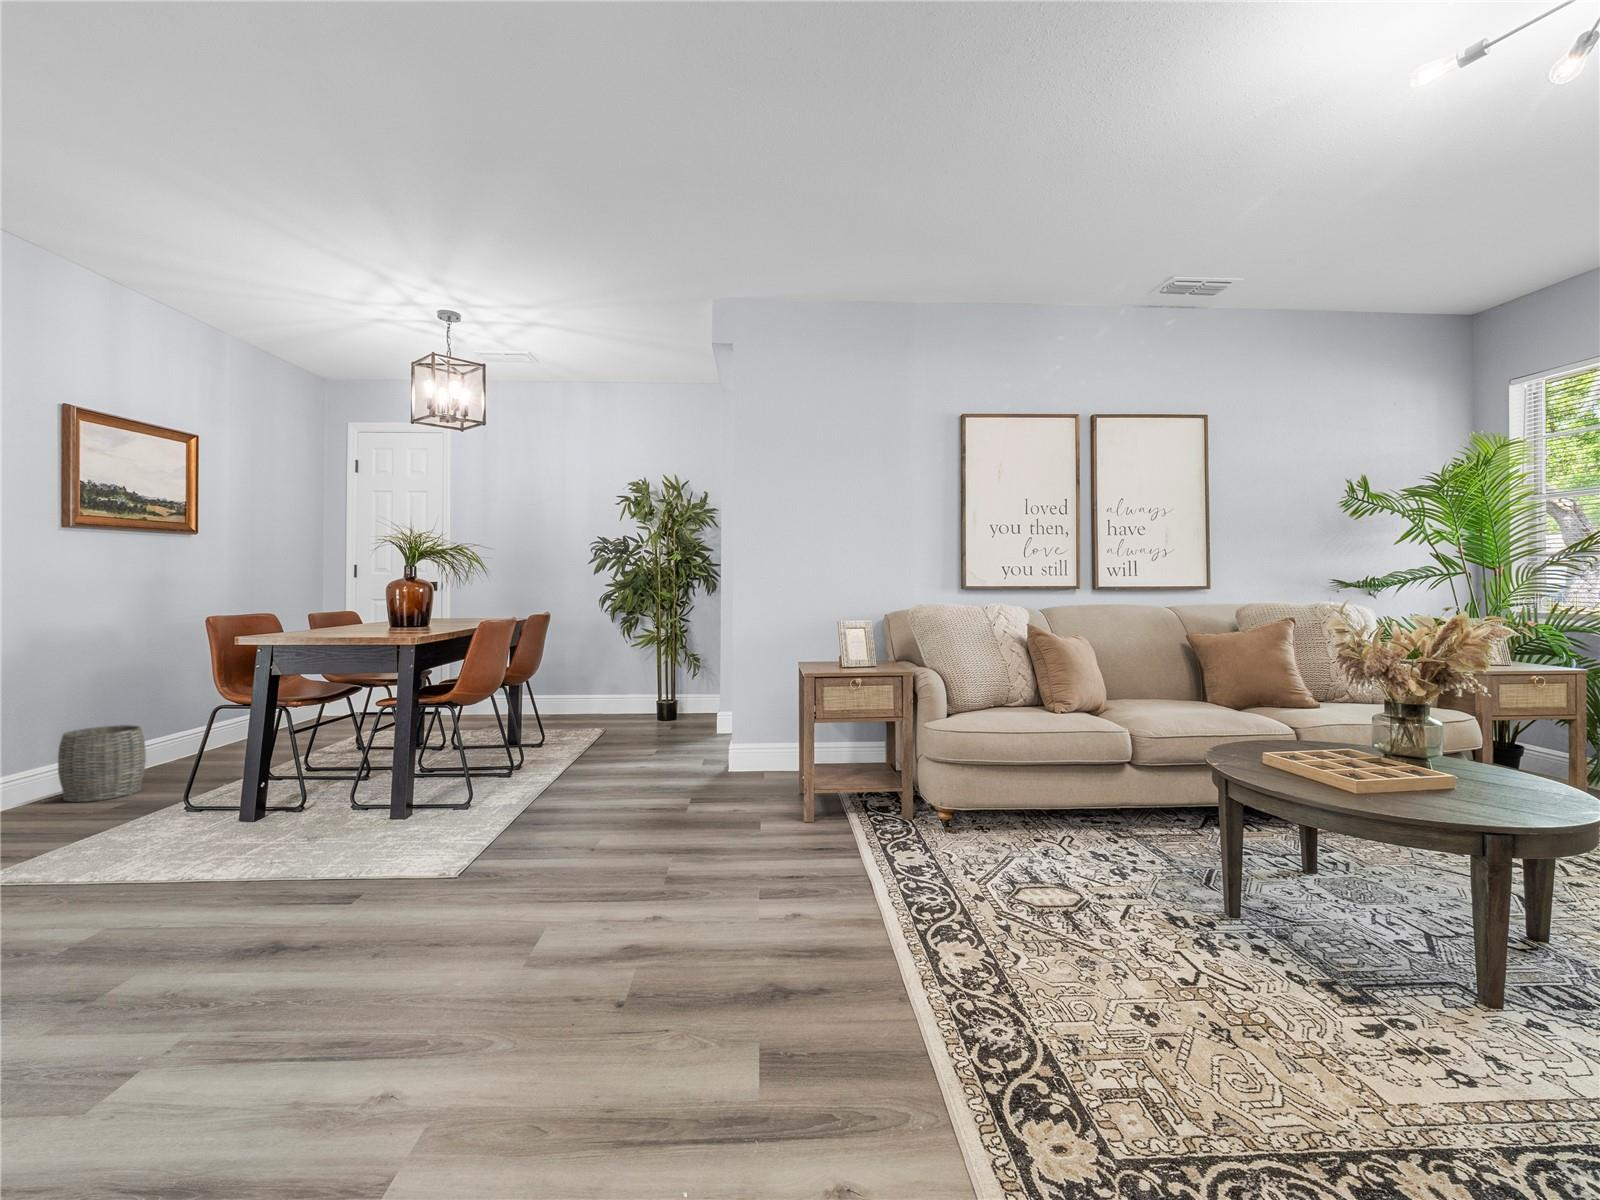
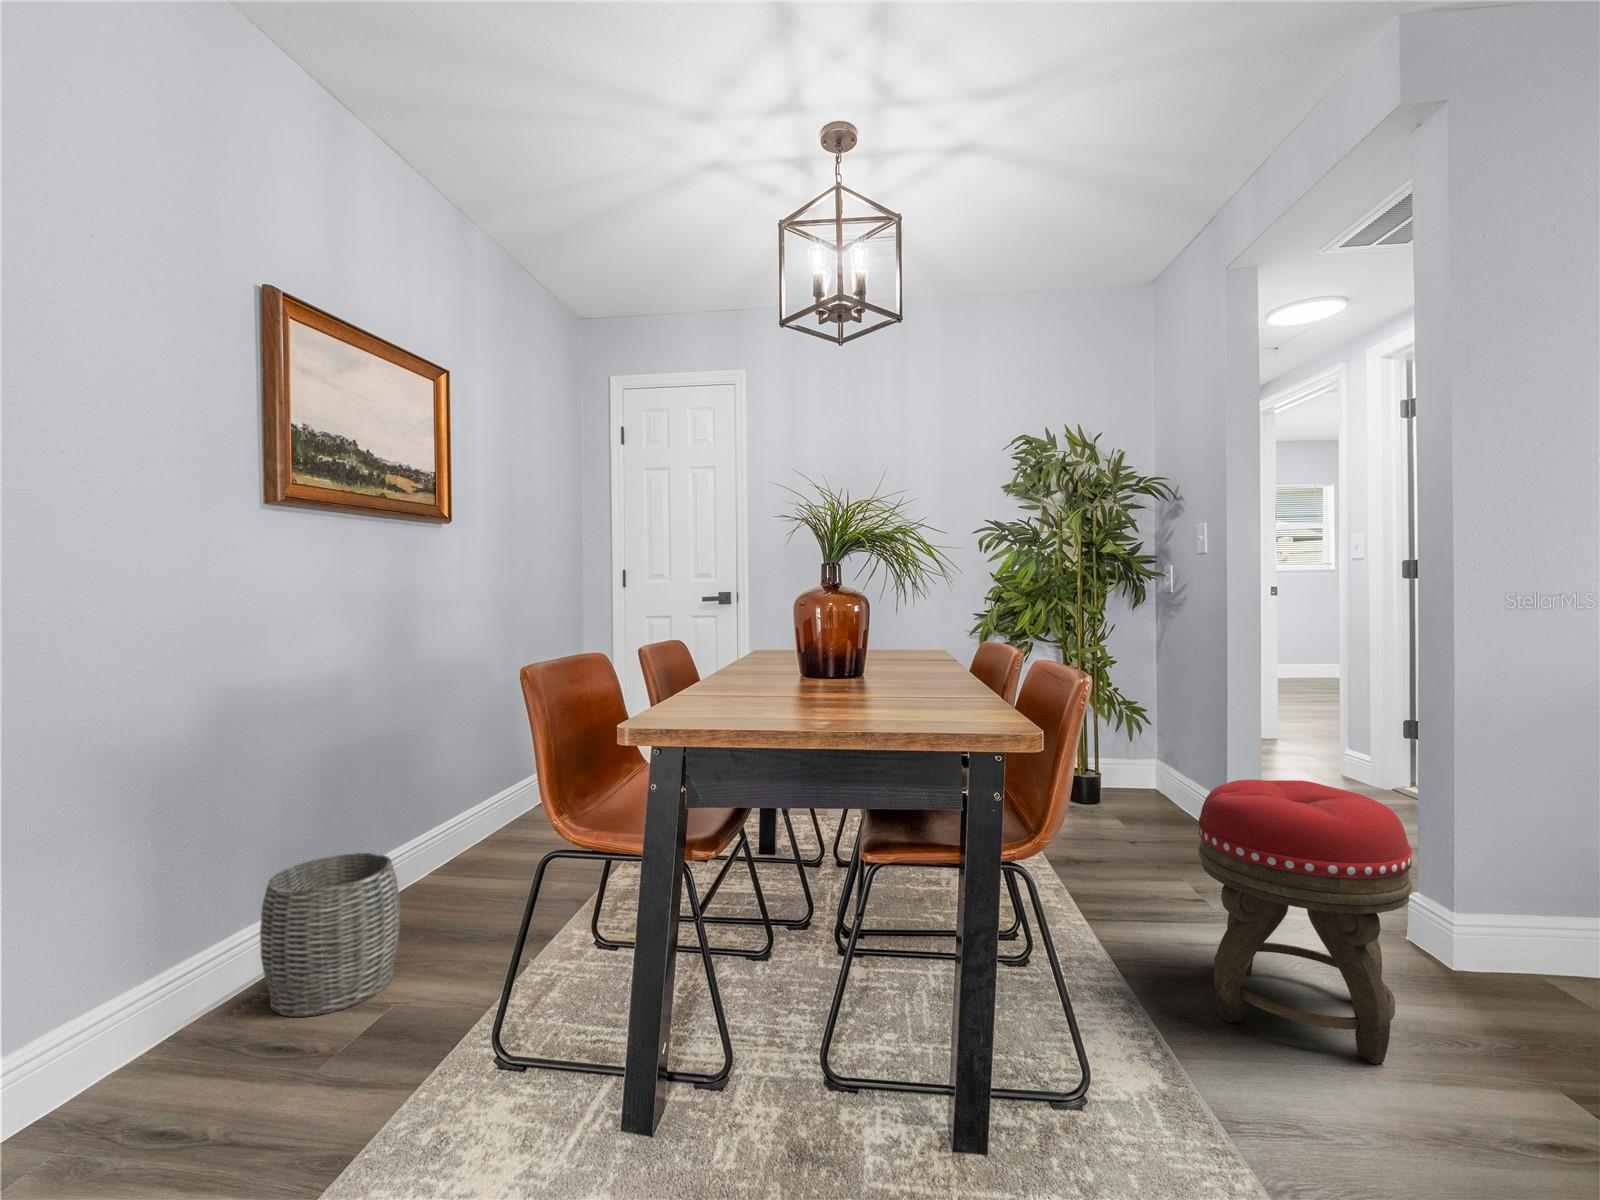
footstool: none [574,678,663,795] -> present [1198,780,1412,1064]

